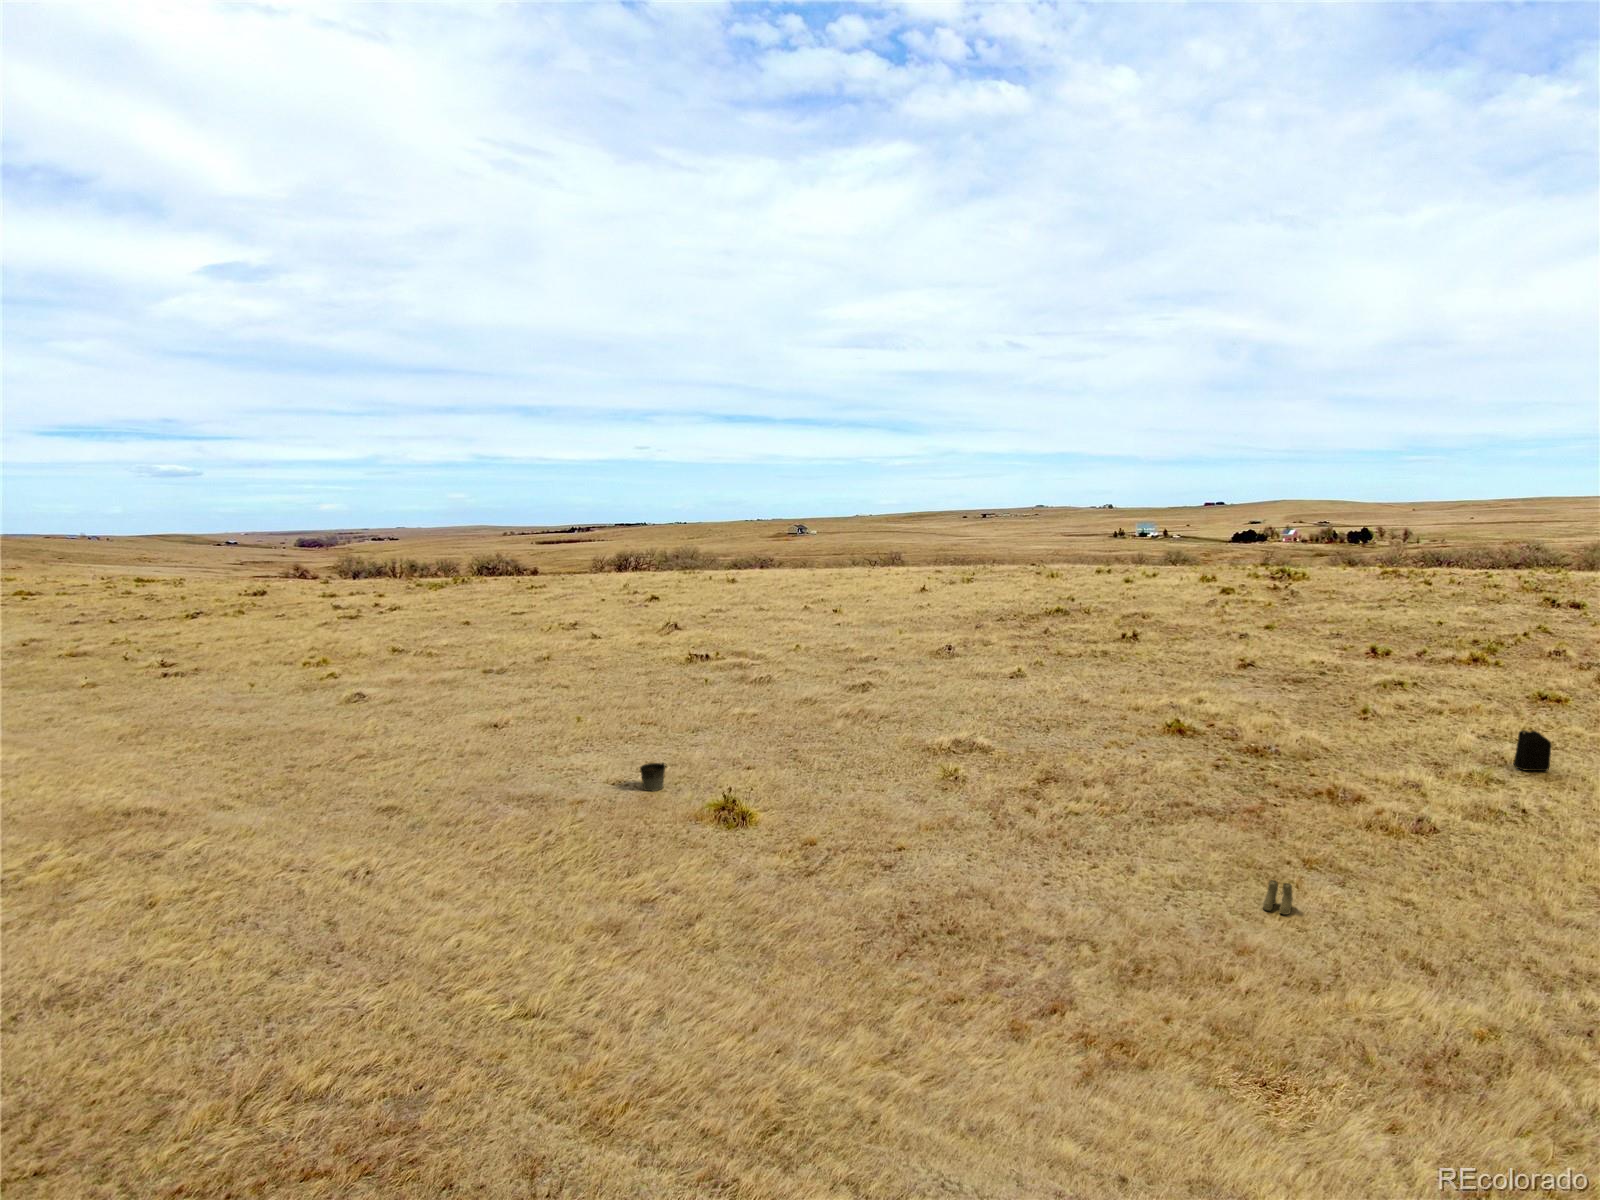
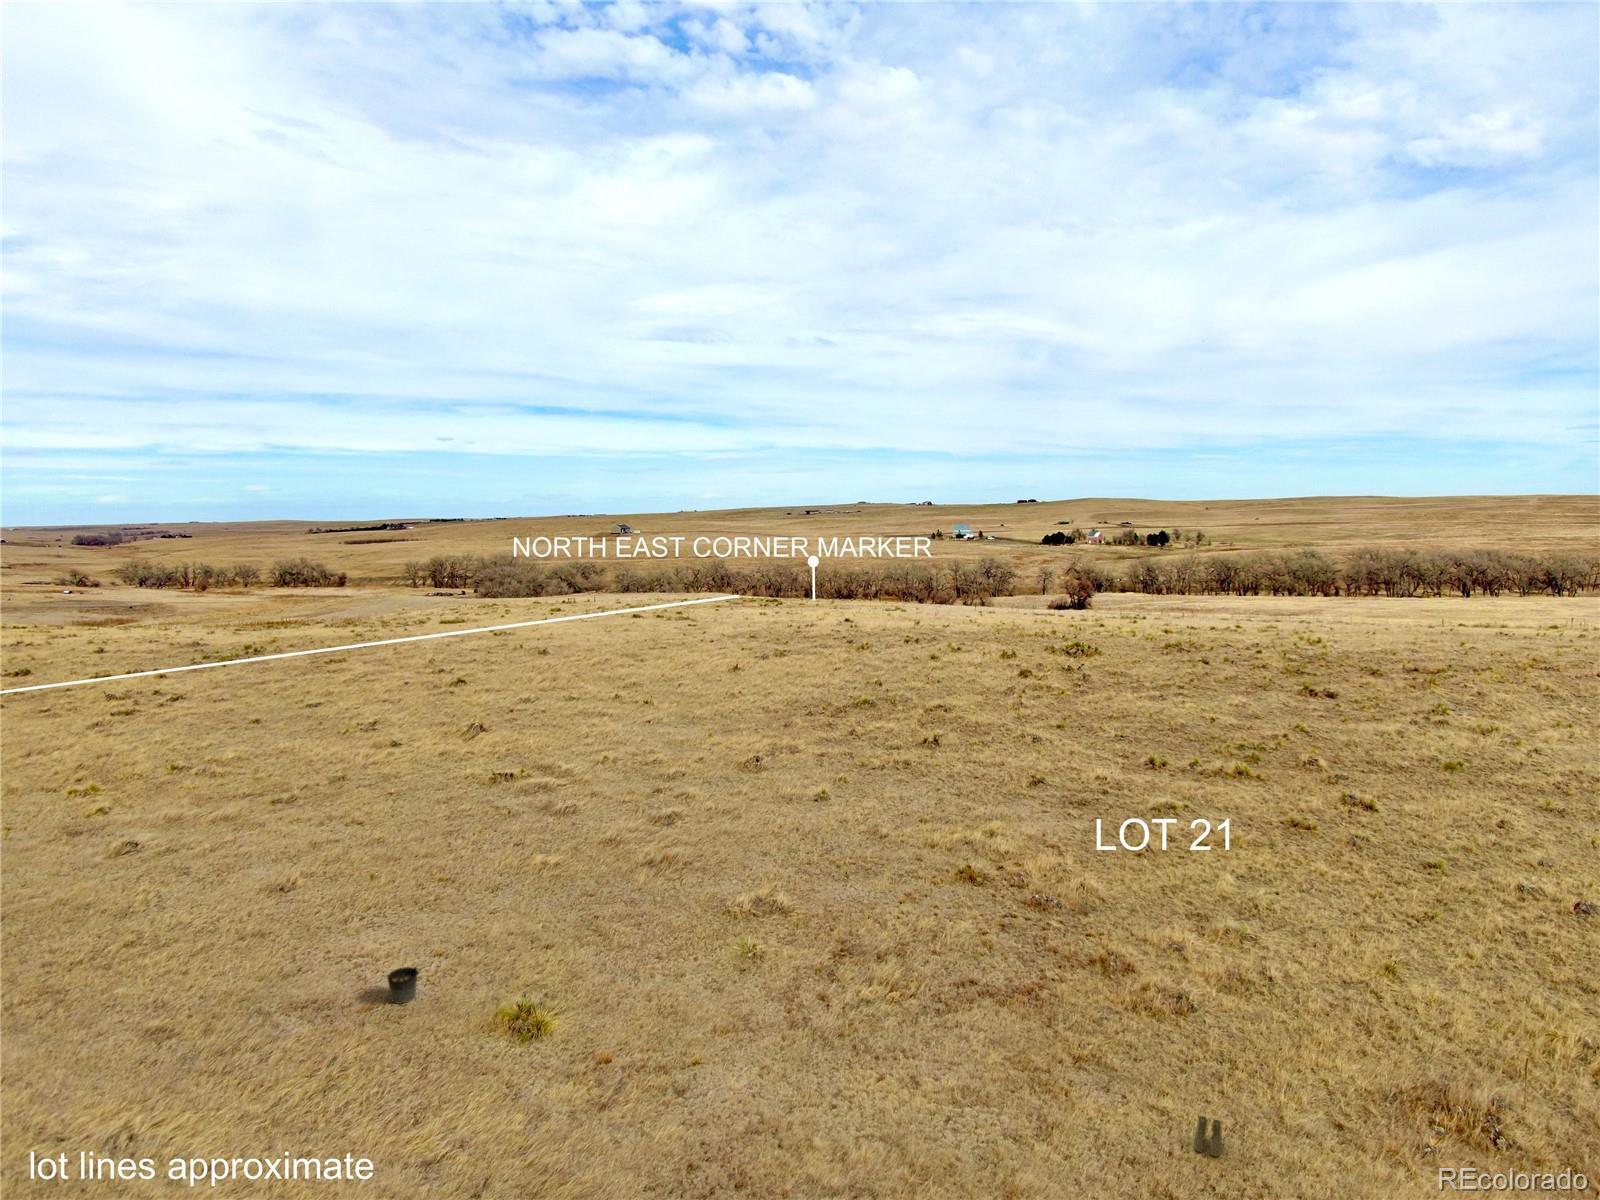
backpack: present [1513,730,1551,771] -> none [1264,882,1295,921]
boots: present [1263,880,1293,915] -> present [1194,1116,1222,1157]

